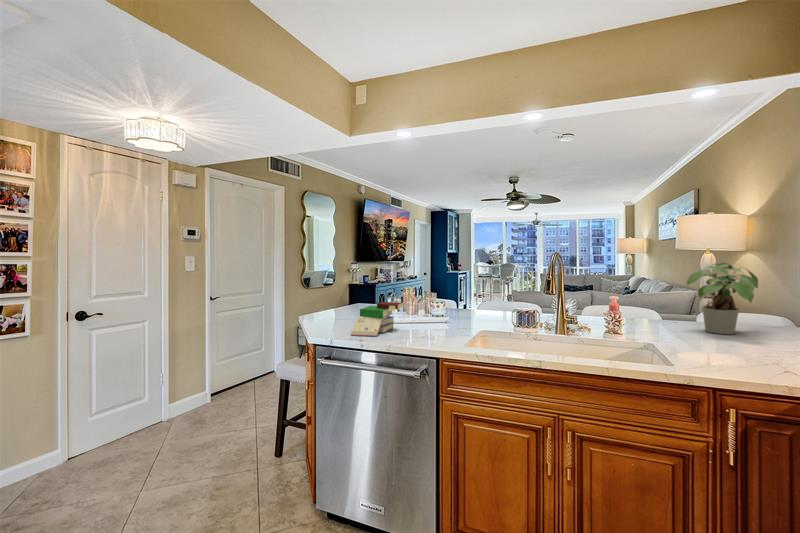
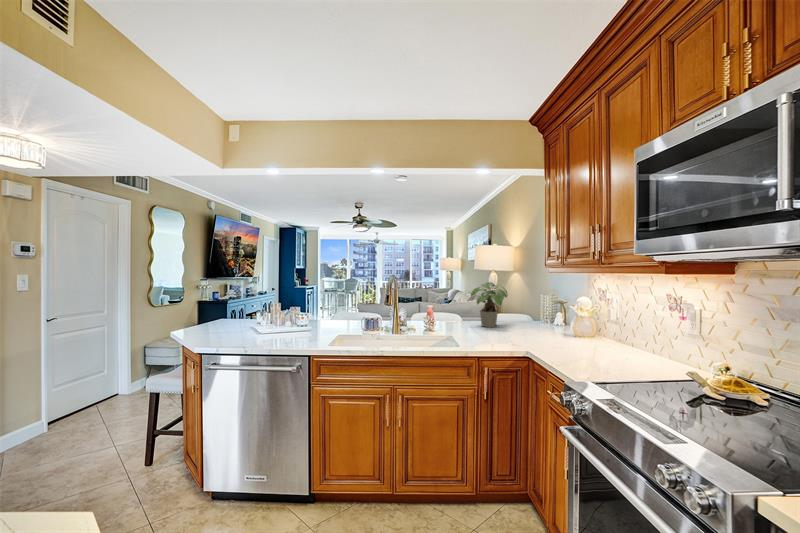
book: present [351,302,403,336] -> none [236,316,278,345]

